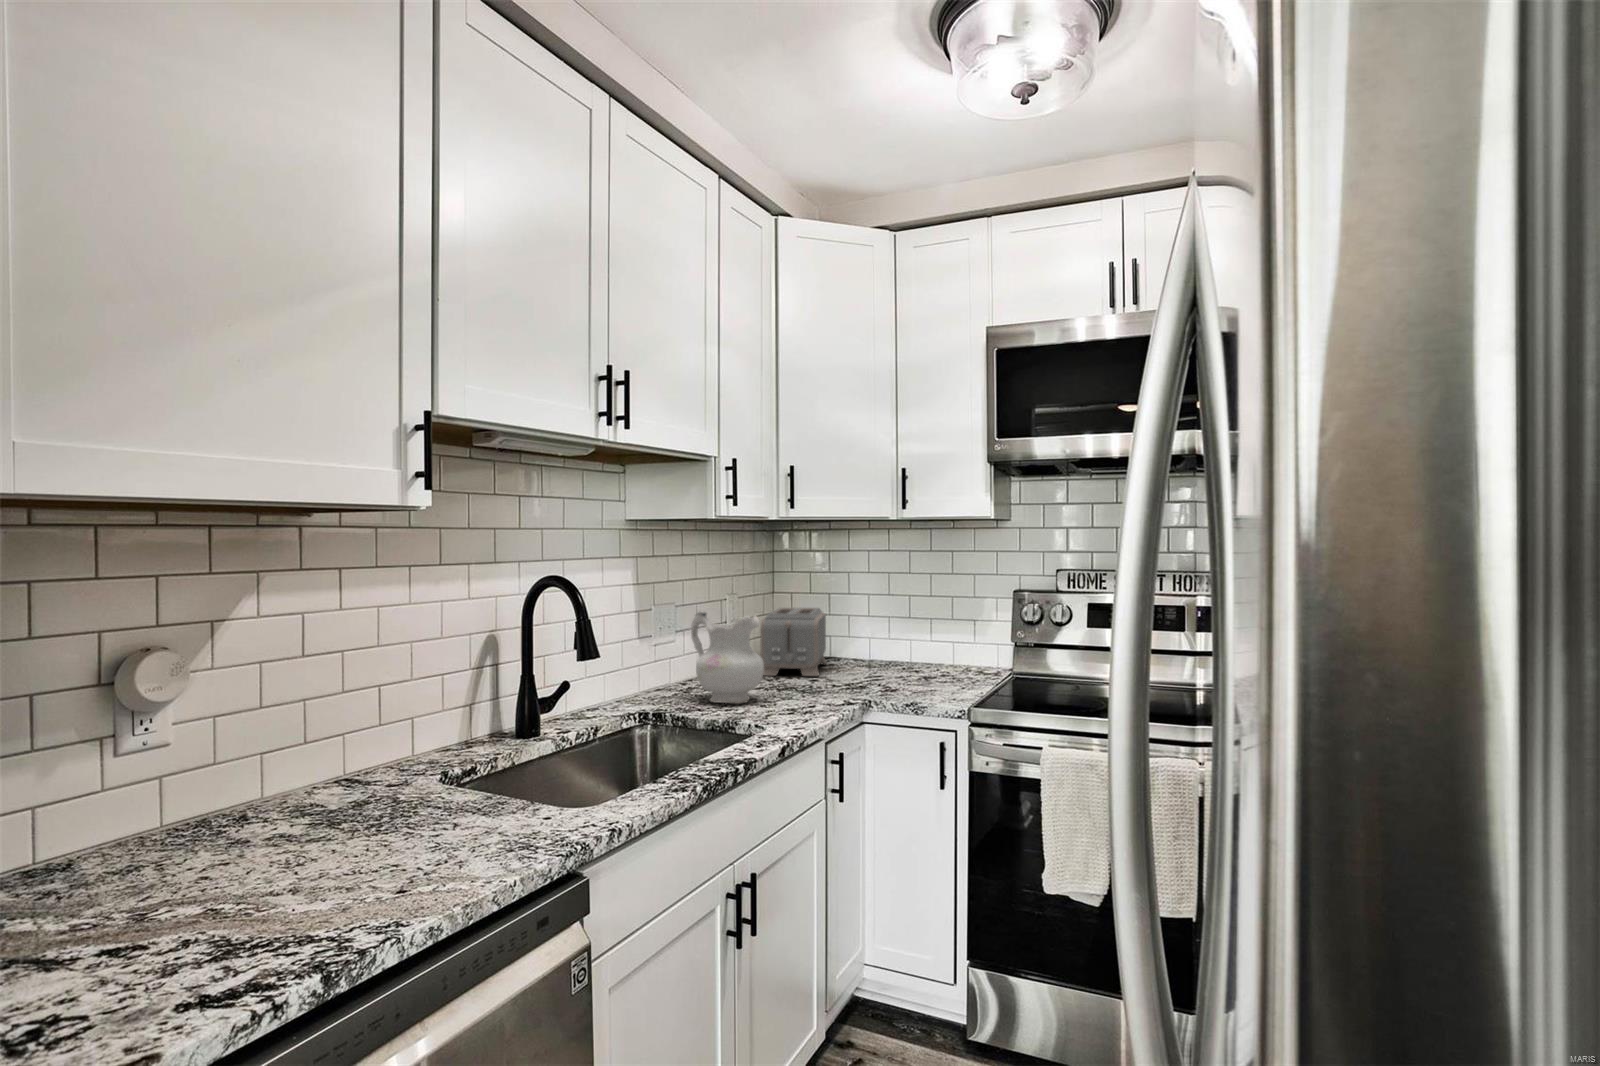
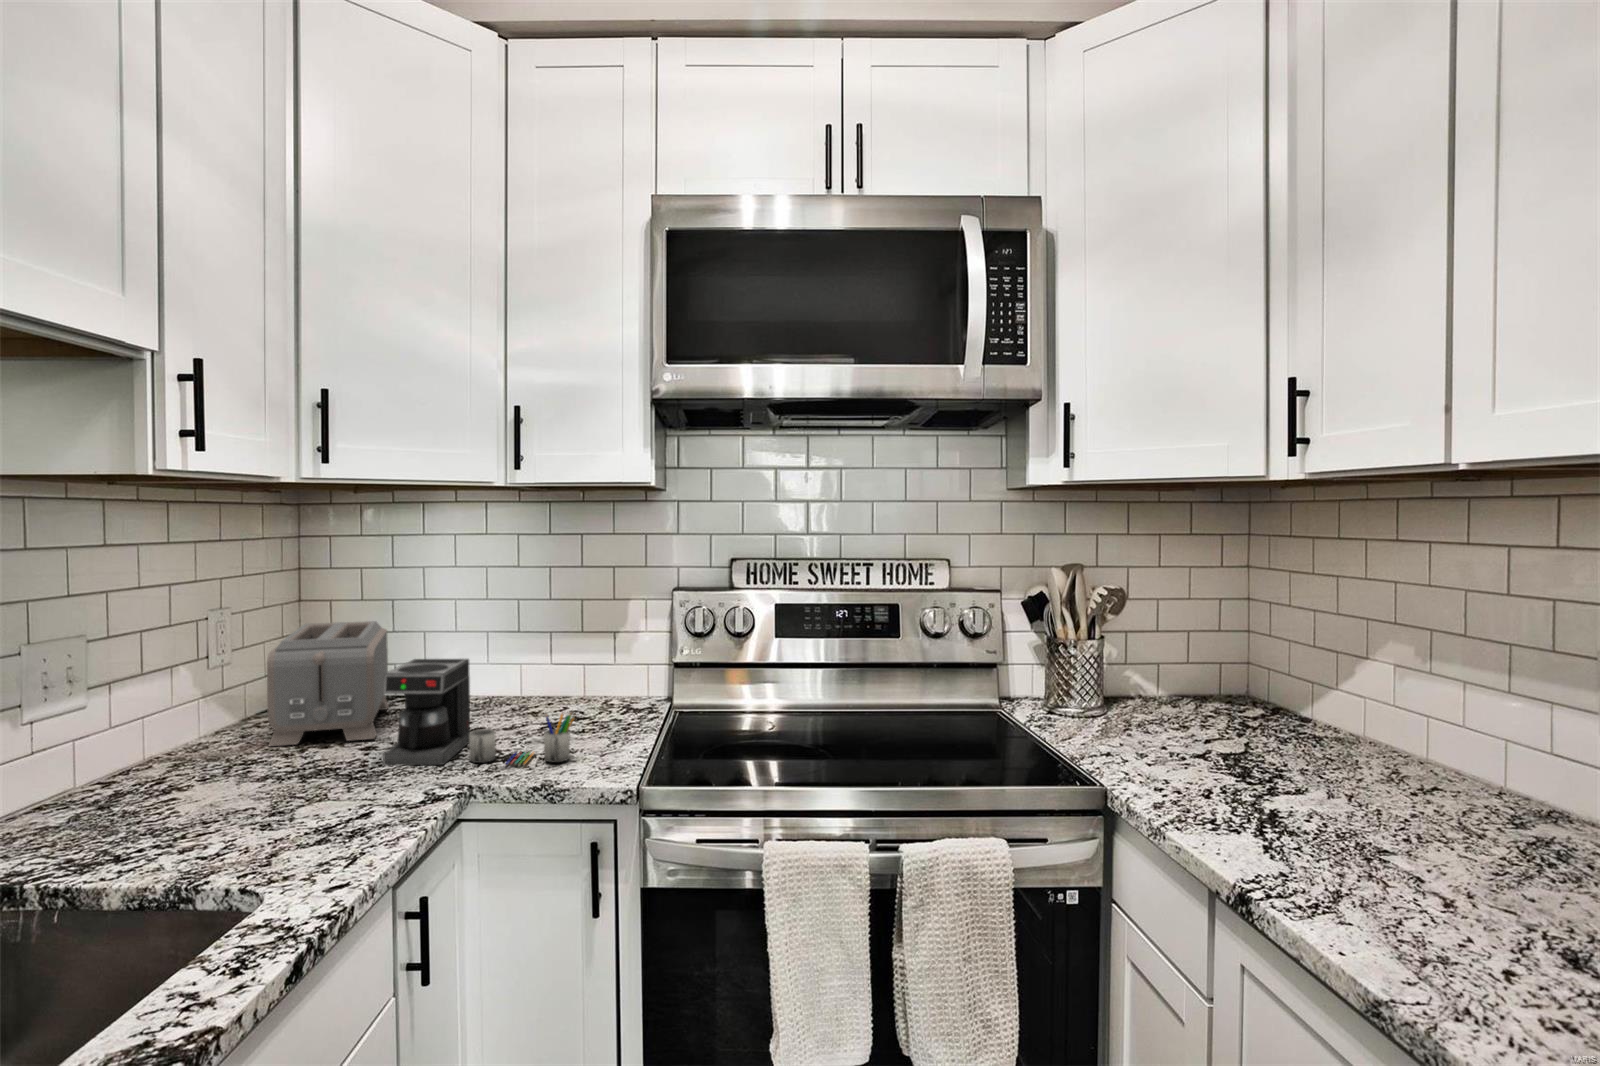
ceramic pitcher: present [691,612,764,704] -> none [110,661,267,832]
coffee maker: none [823,627,938,694] -> present [383,659,575,765]

